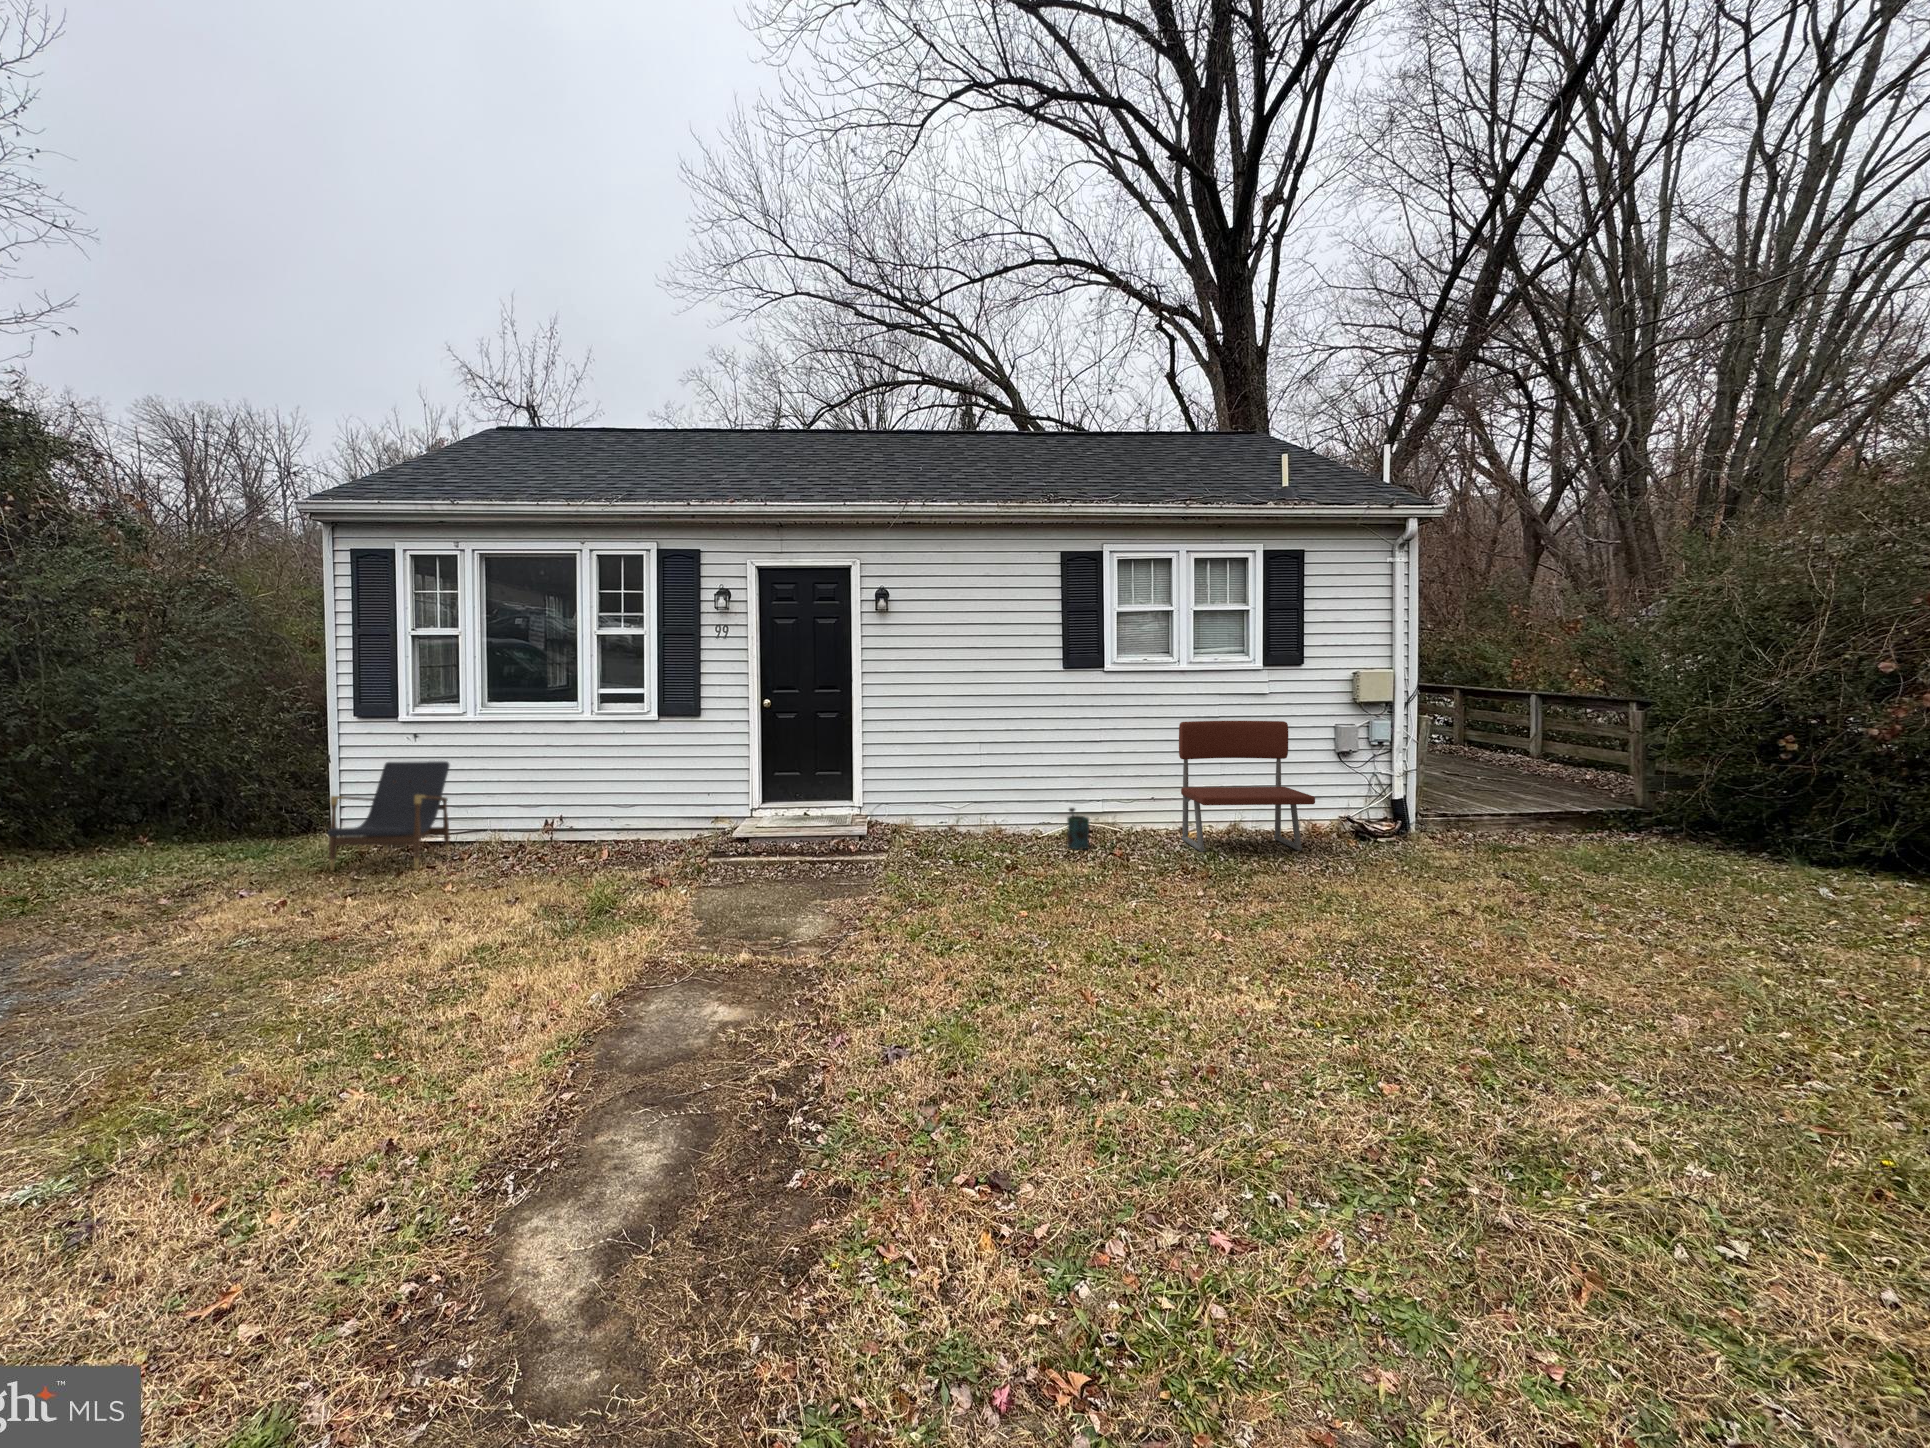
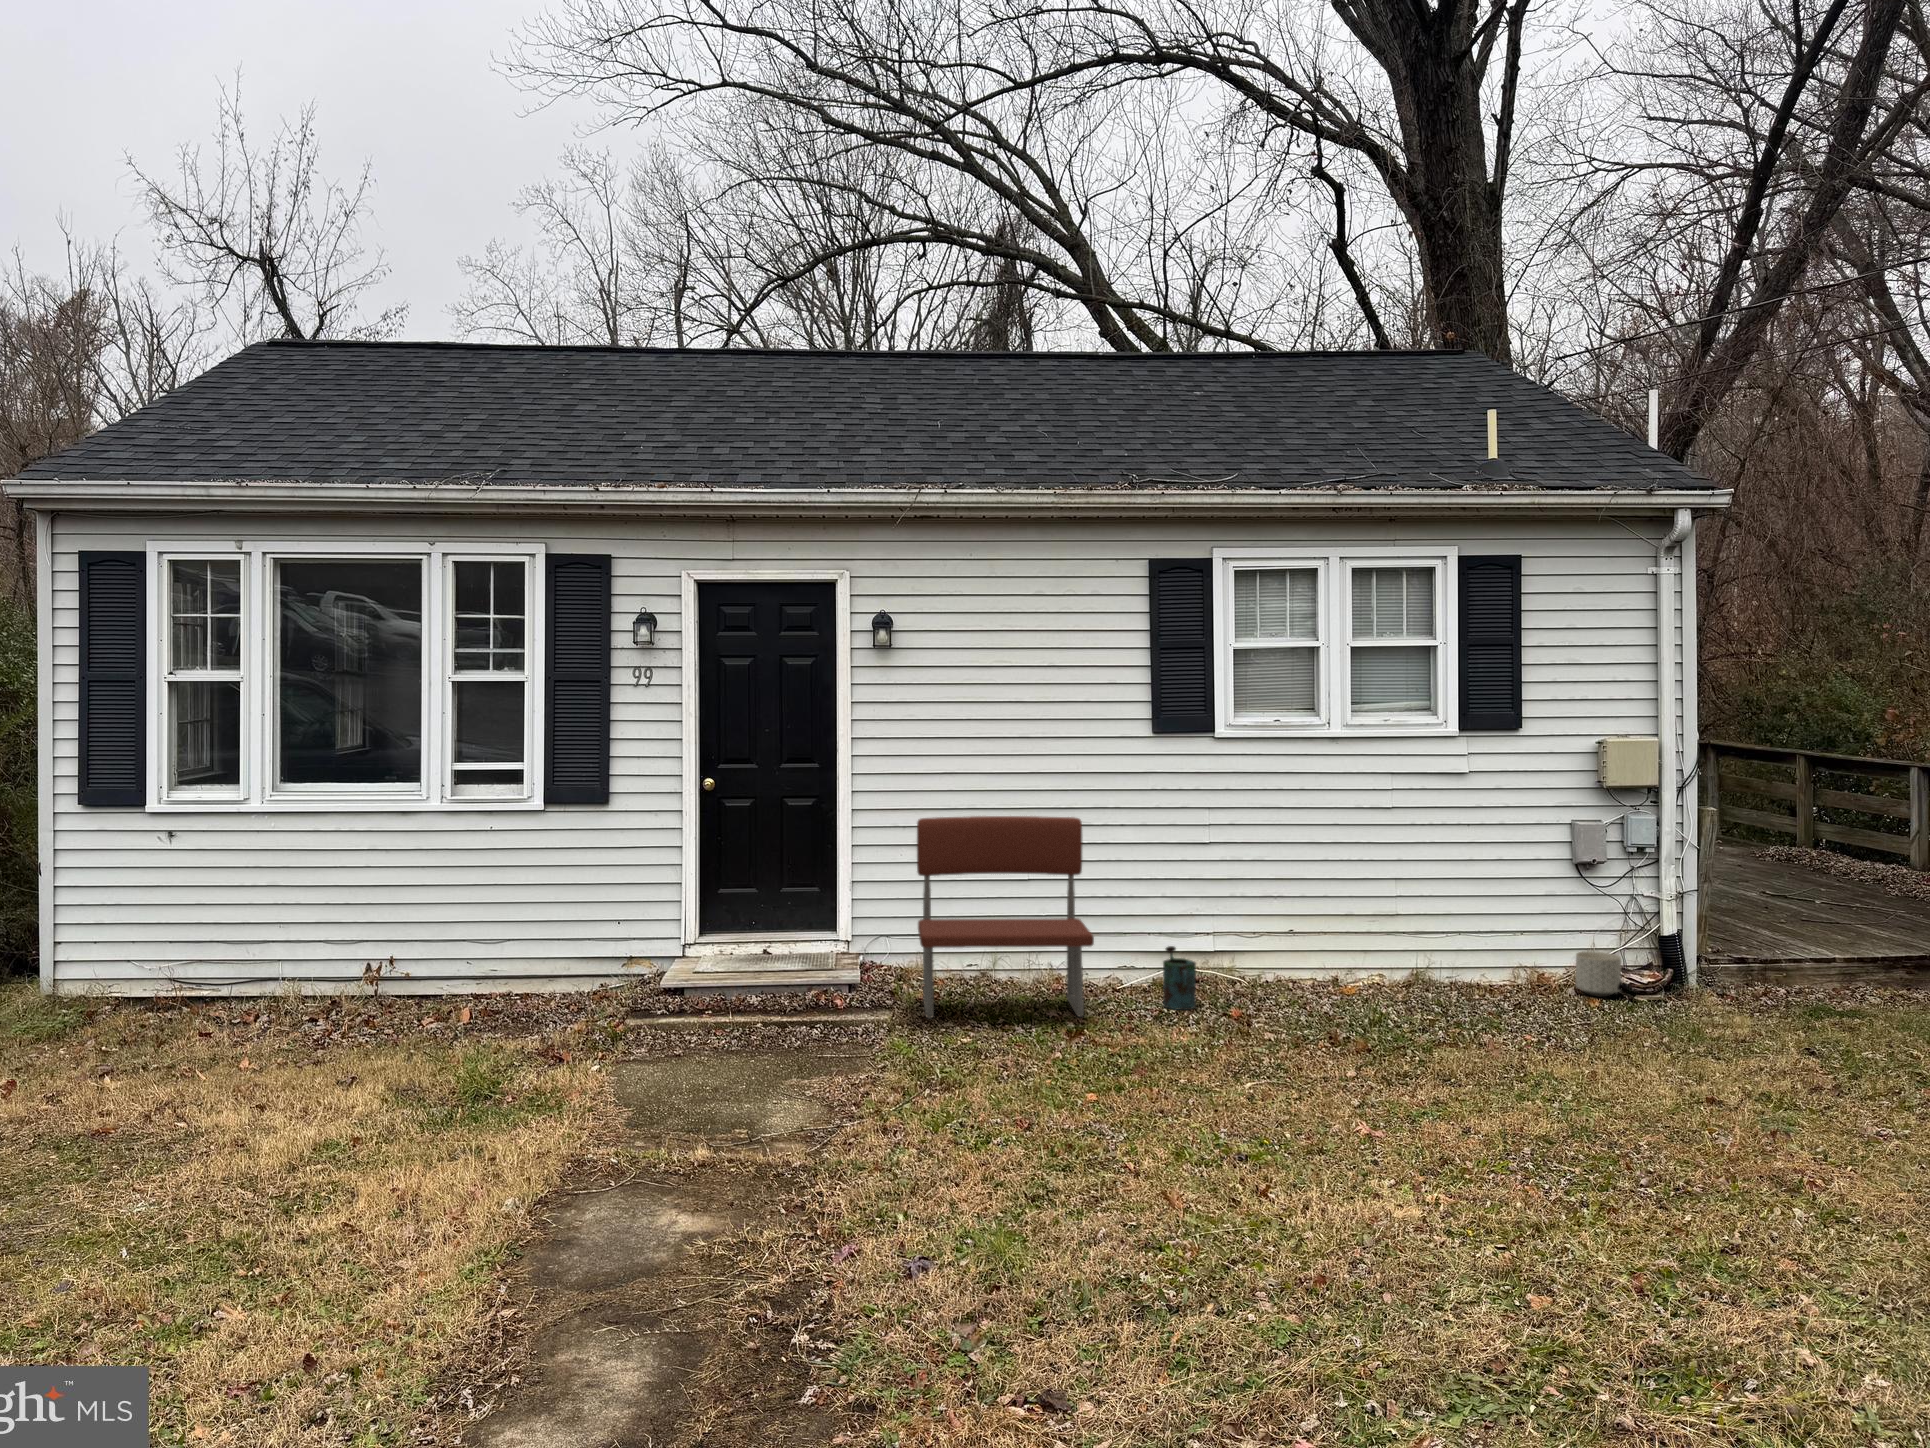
bench: present [1179,721,1315,852] -> present [917,816,1094,1019]
lounge chair: present [328,761,449,870] -> none [53,874,222,1040]
planter: none [1337,811,1368,840] -> present [1576,951,1621,997]

